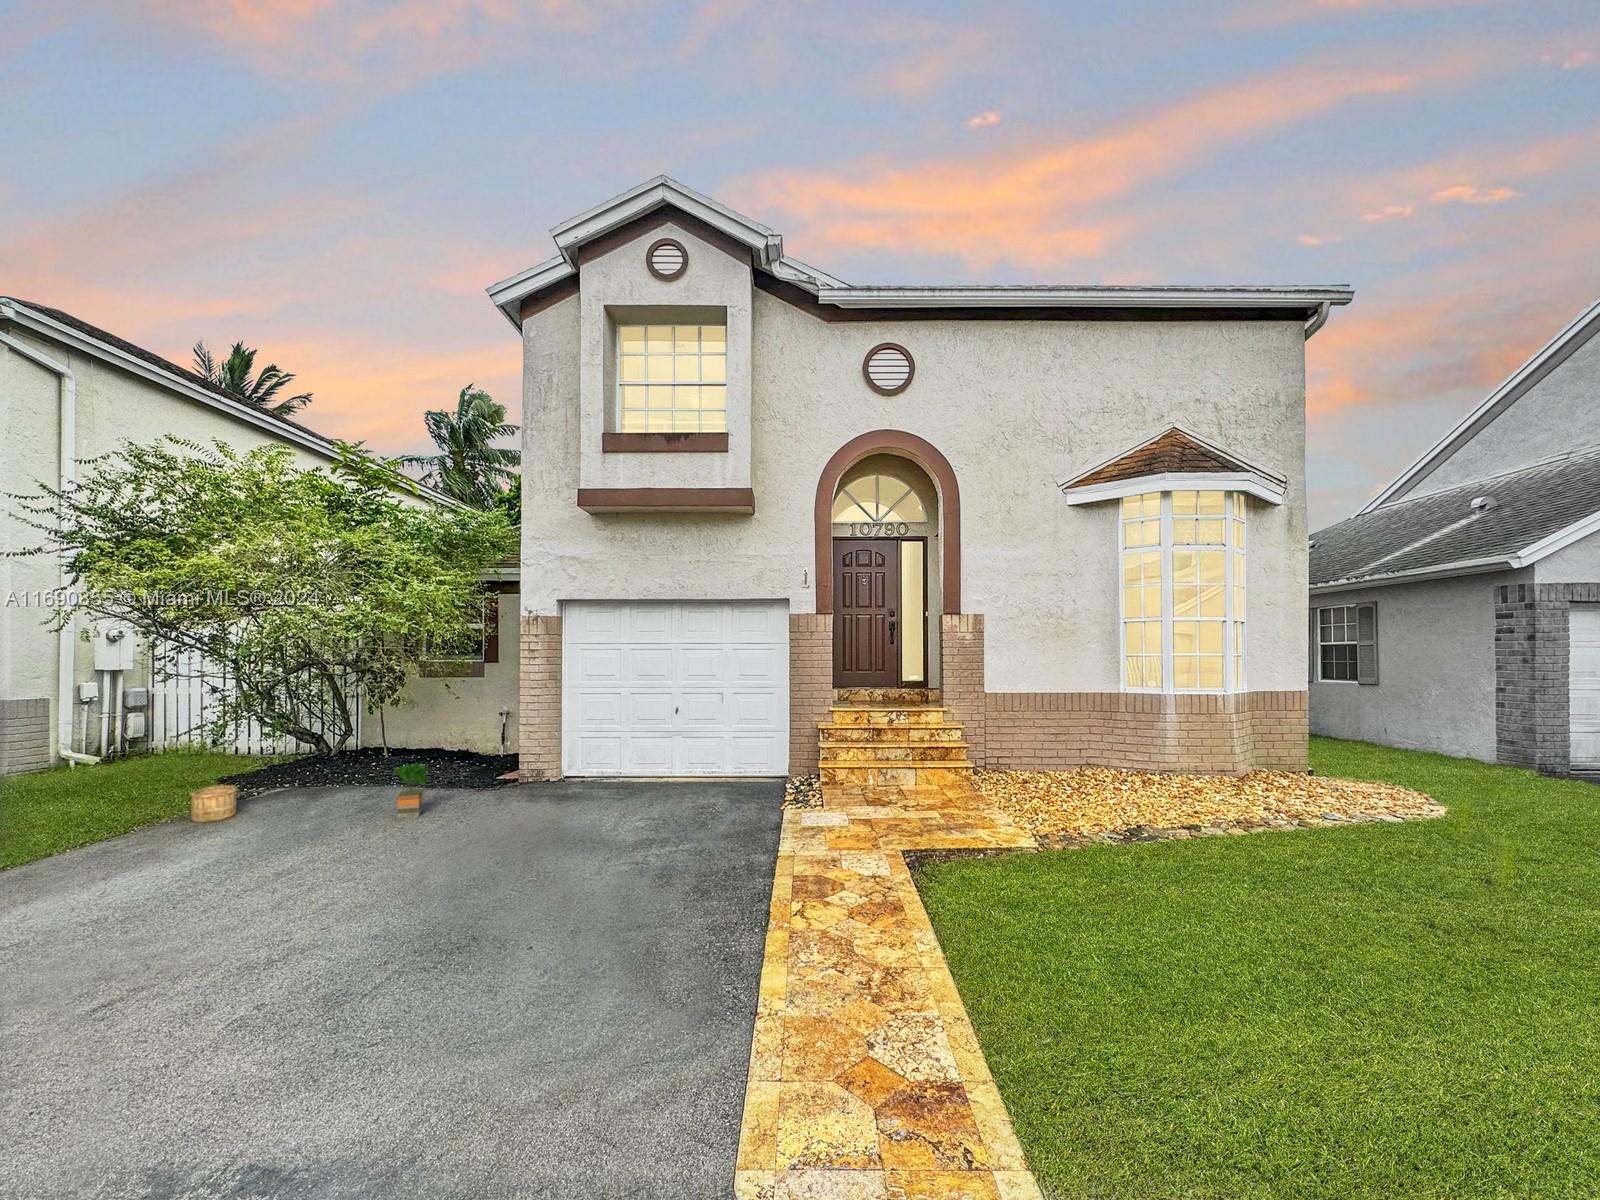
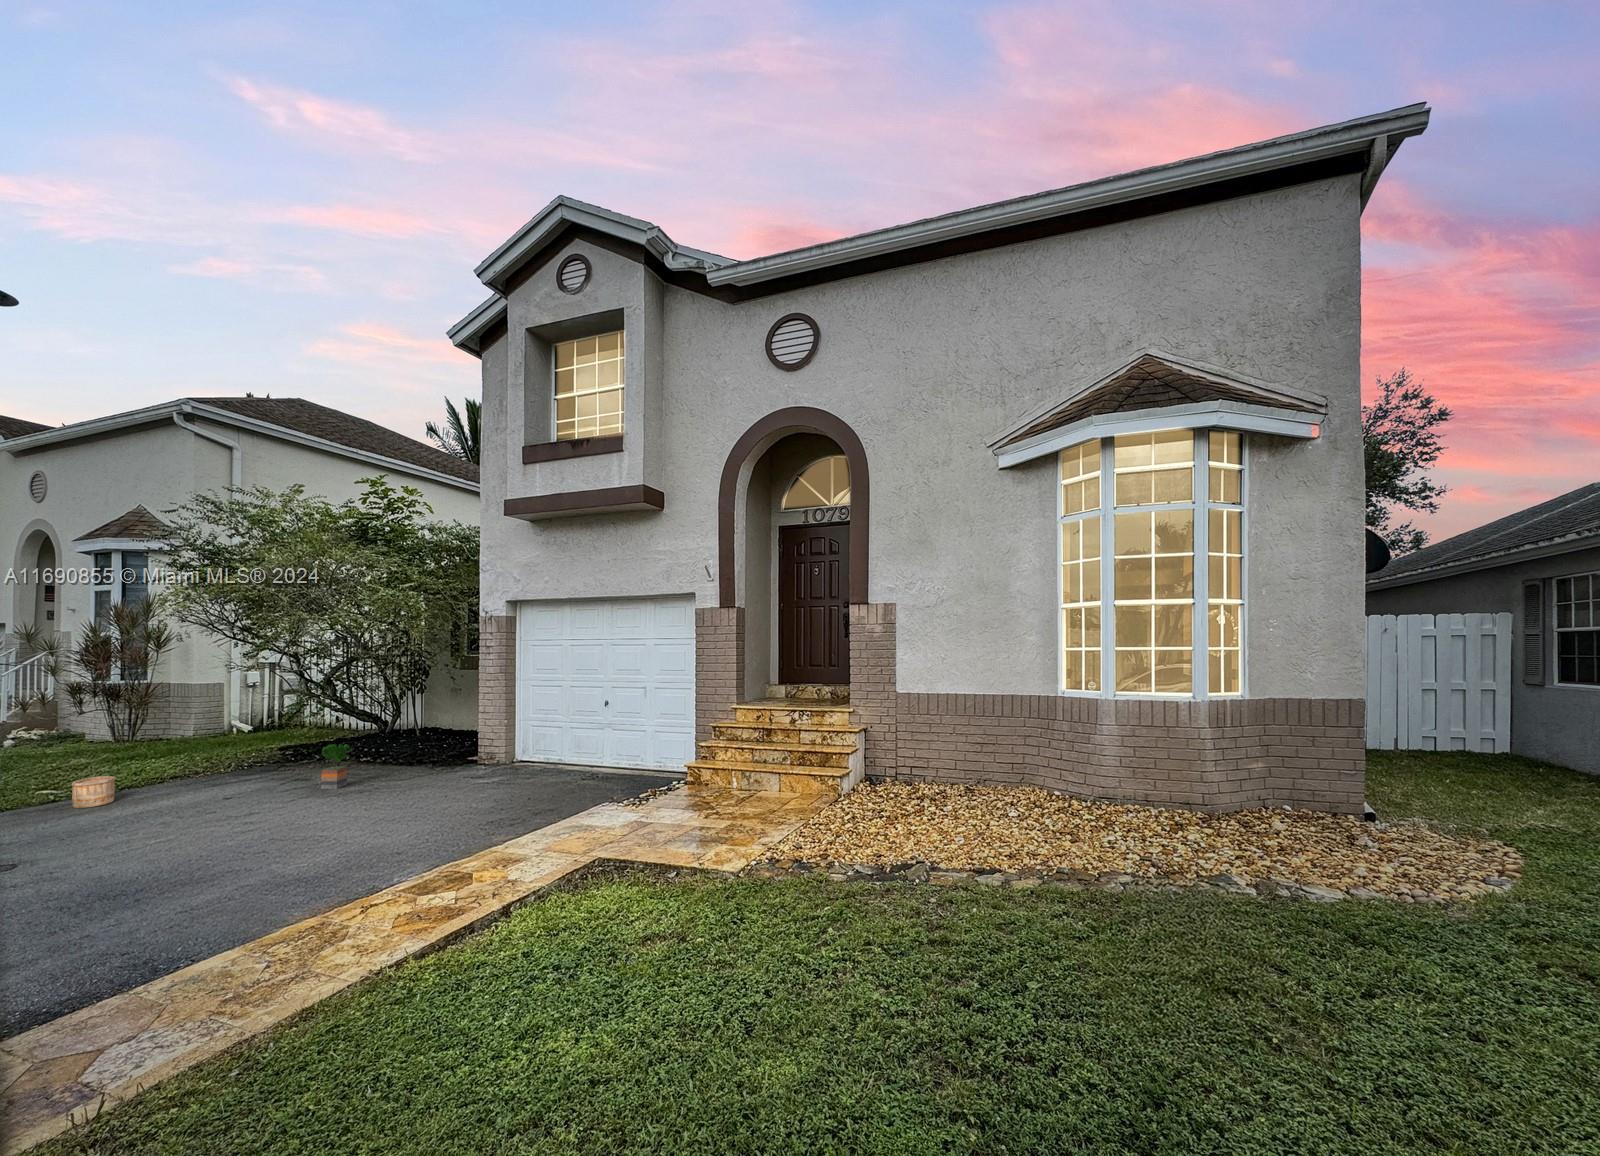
wooden bucket: present [190,785,238,822] -> present [71,776,116,808]

